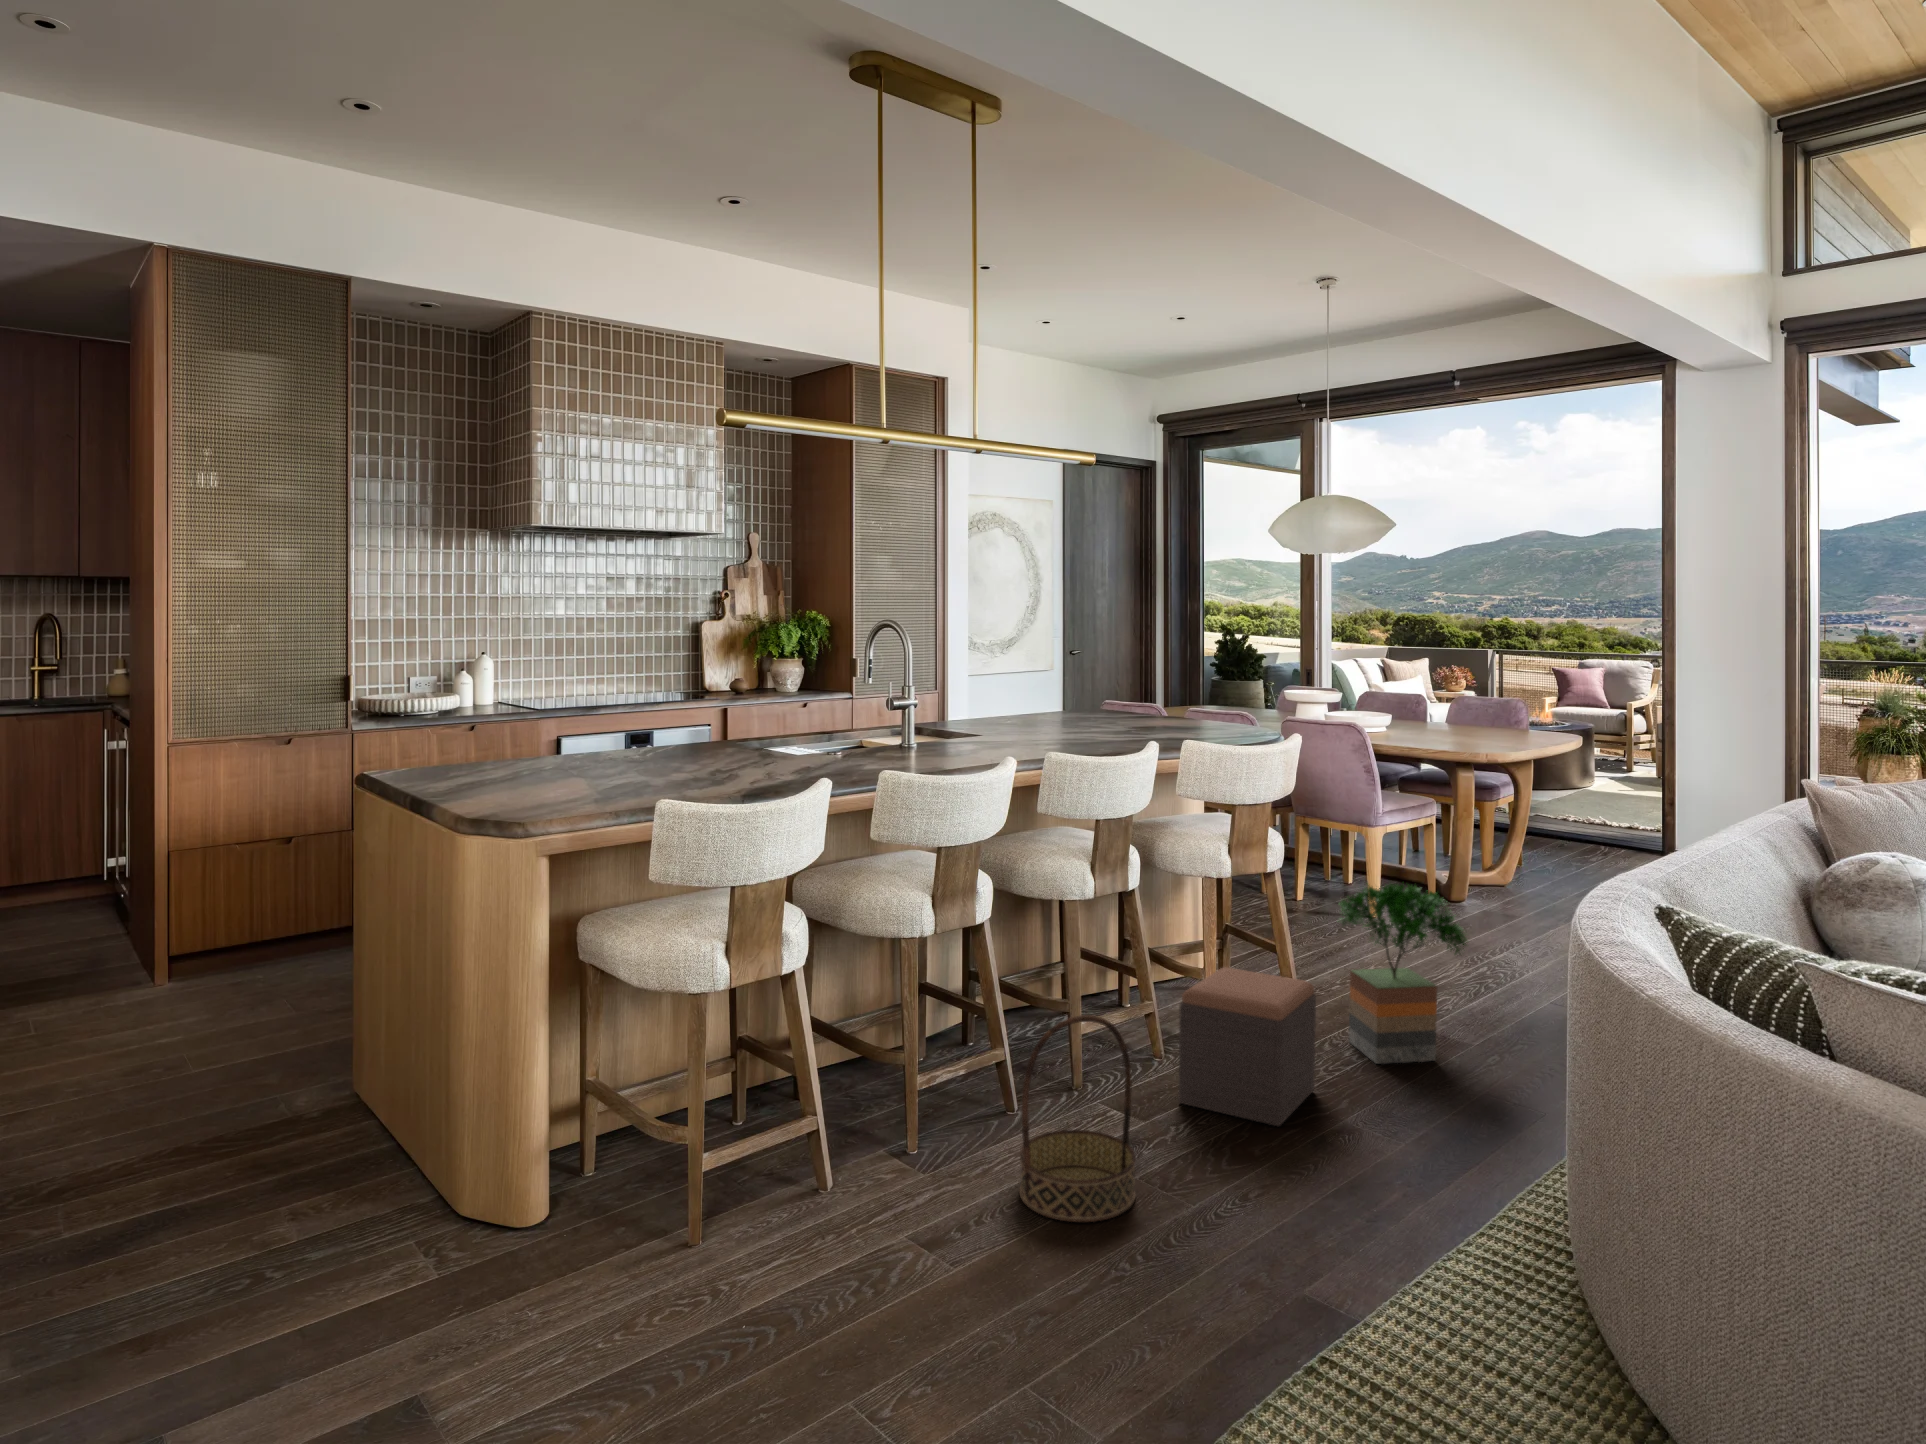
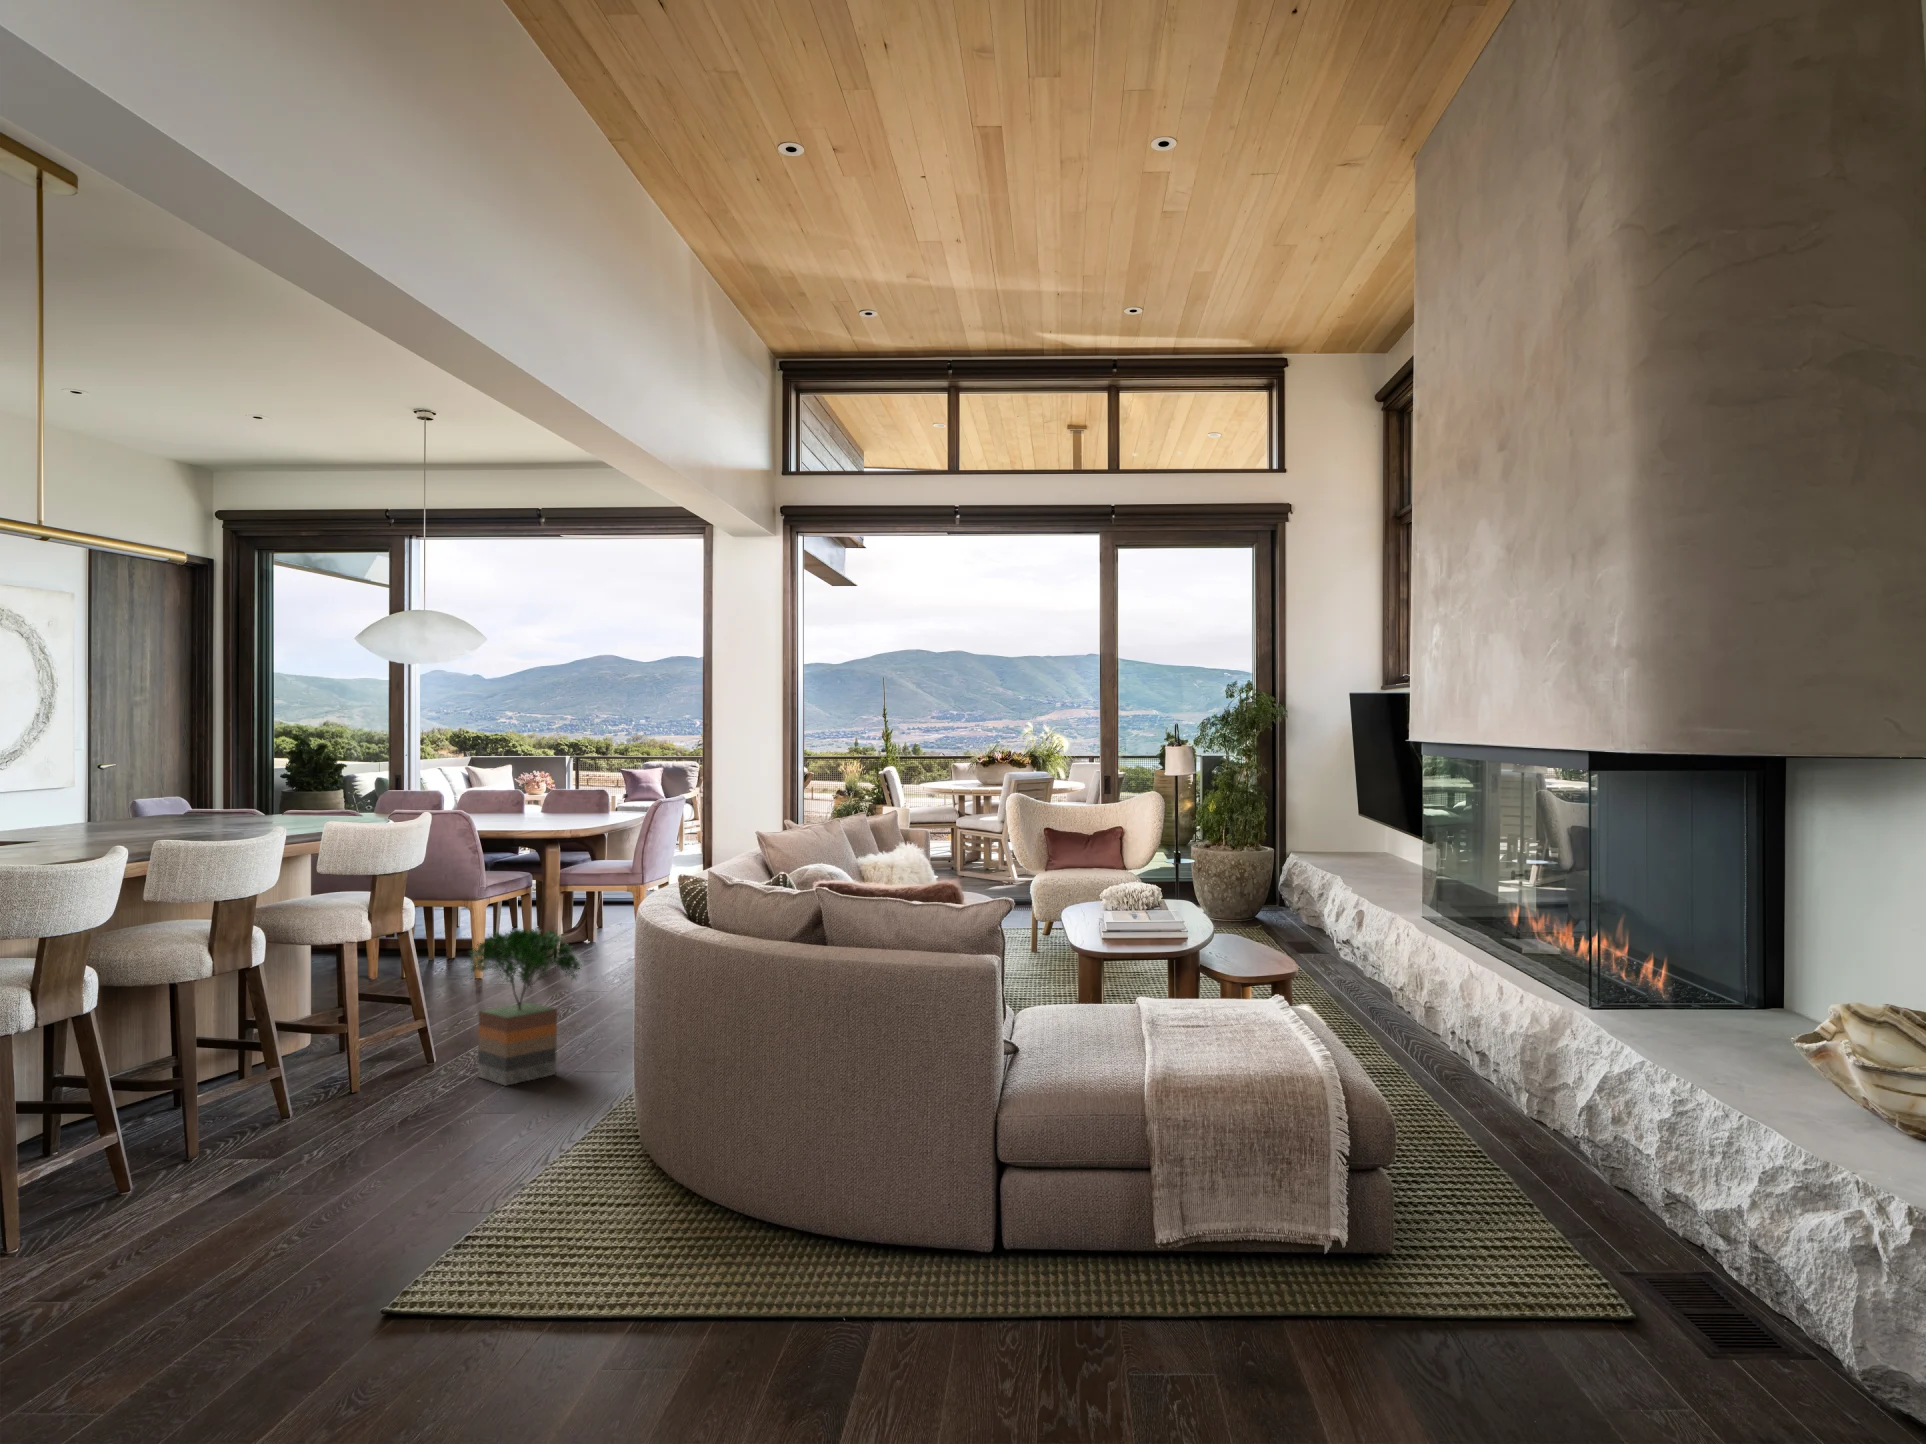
footstool: present [1178,967,1316,1126] -> none [322,1014,457,1148]
basket: present [1019,1015,1136,1222] -> none [168,1050,302,1252]

